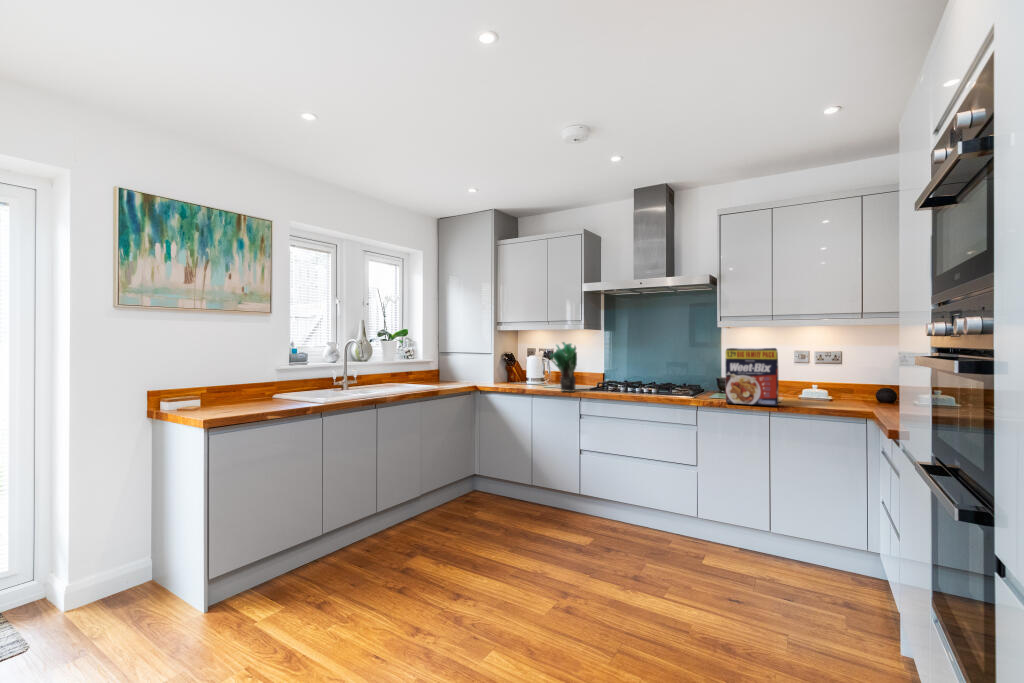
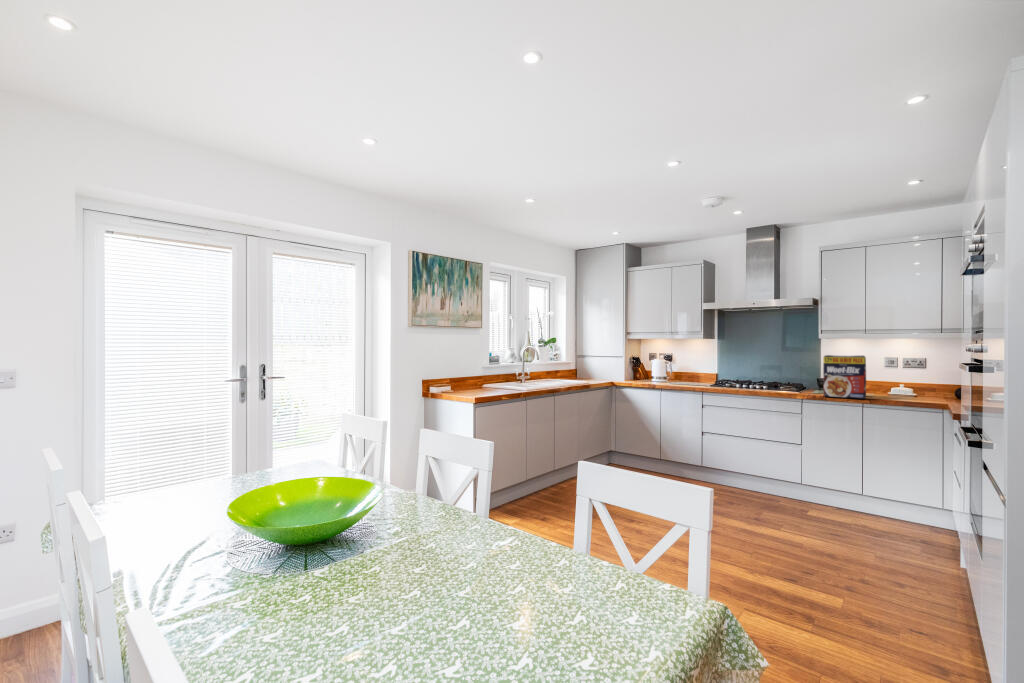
potted plant: present [550,342,577,392] -> none [679,349,701,387]

